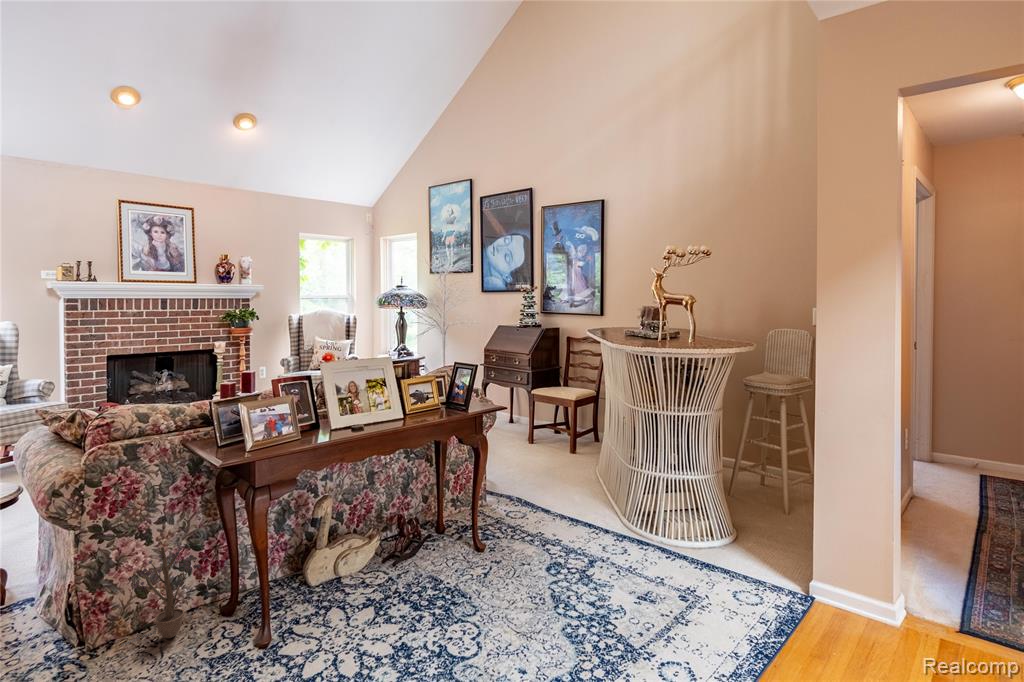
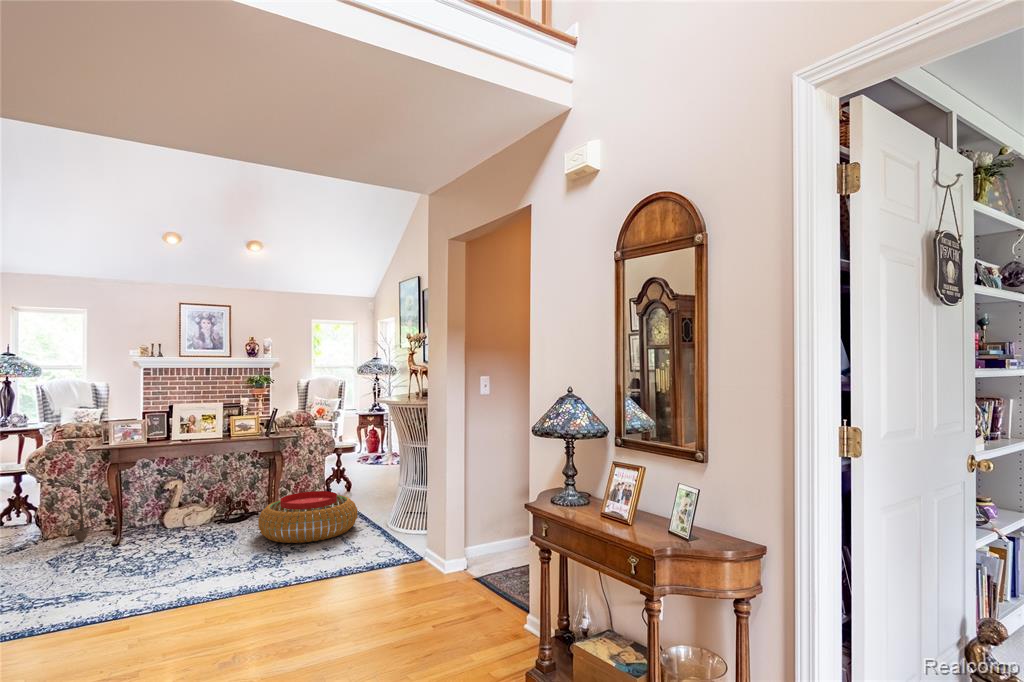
pouf: none [491,501,642,601] -> present [258,491,357,543]

